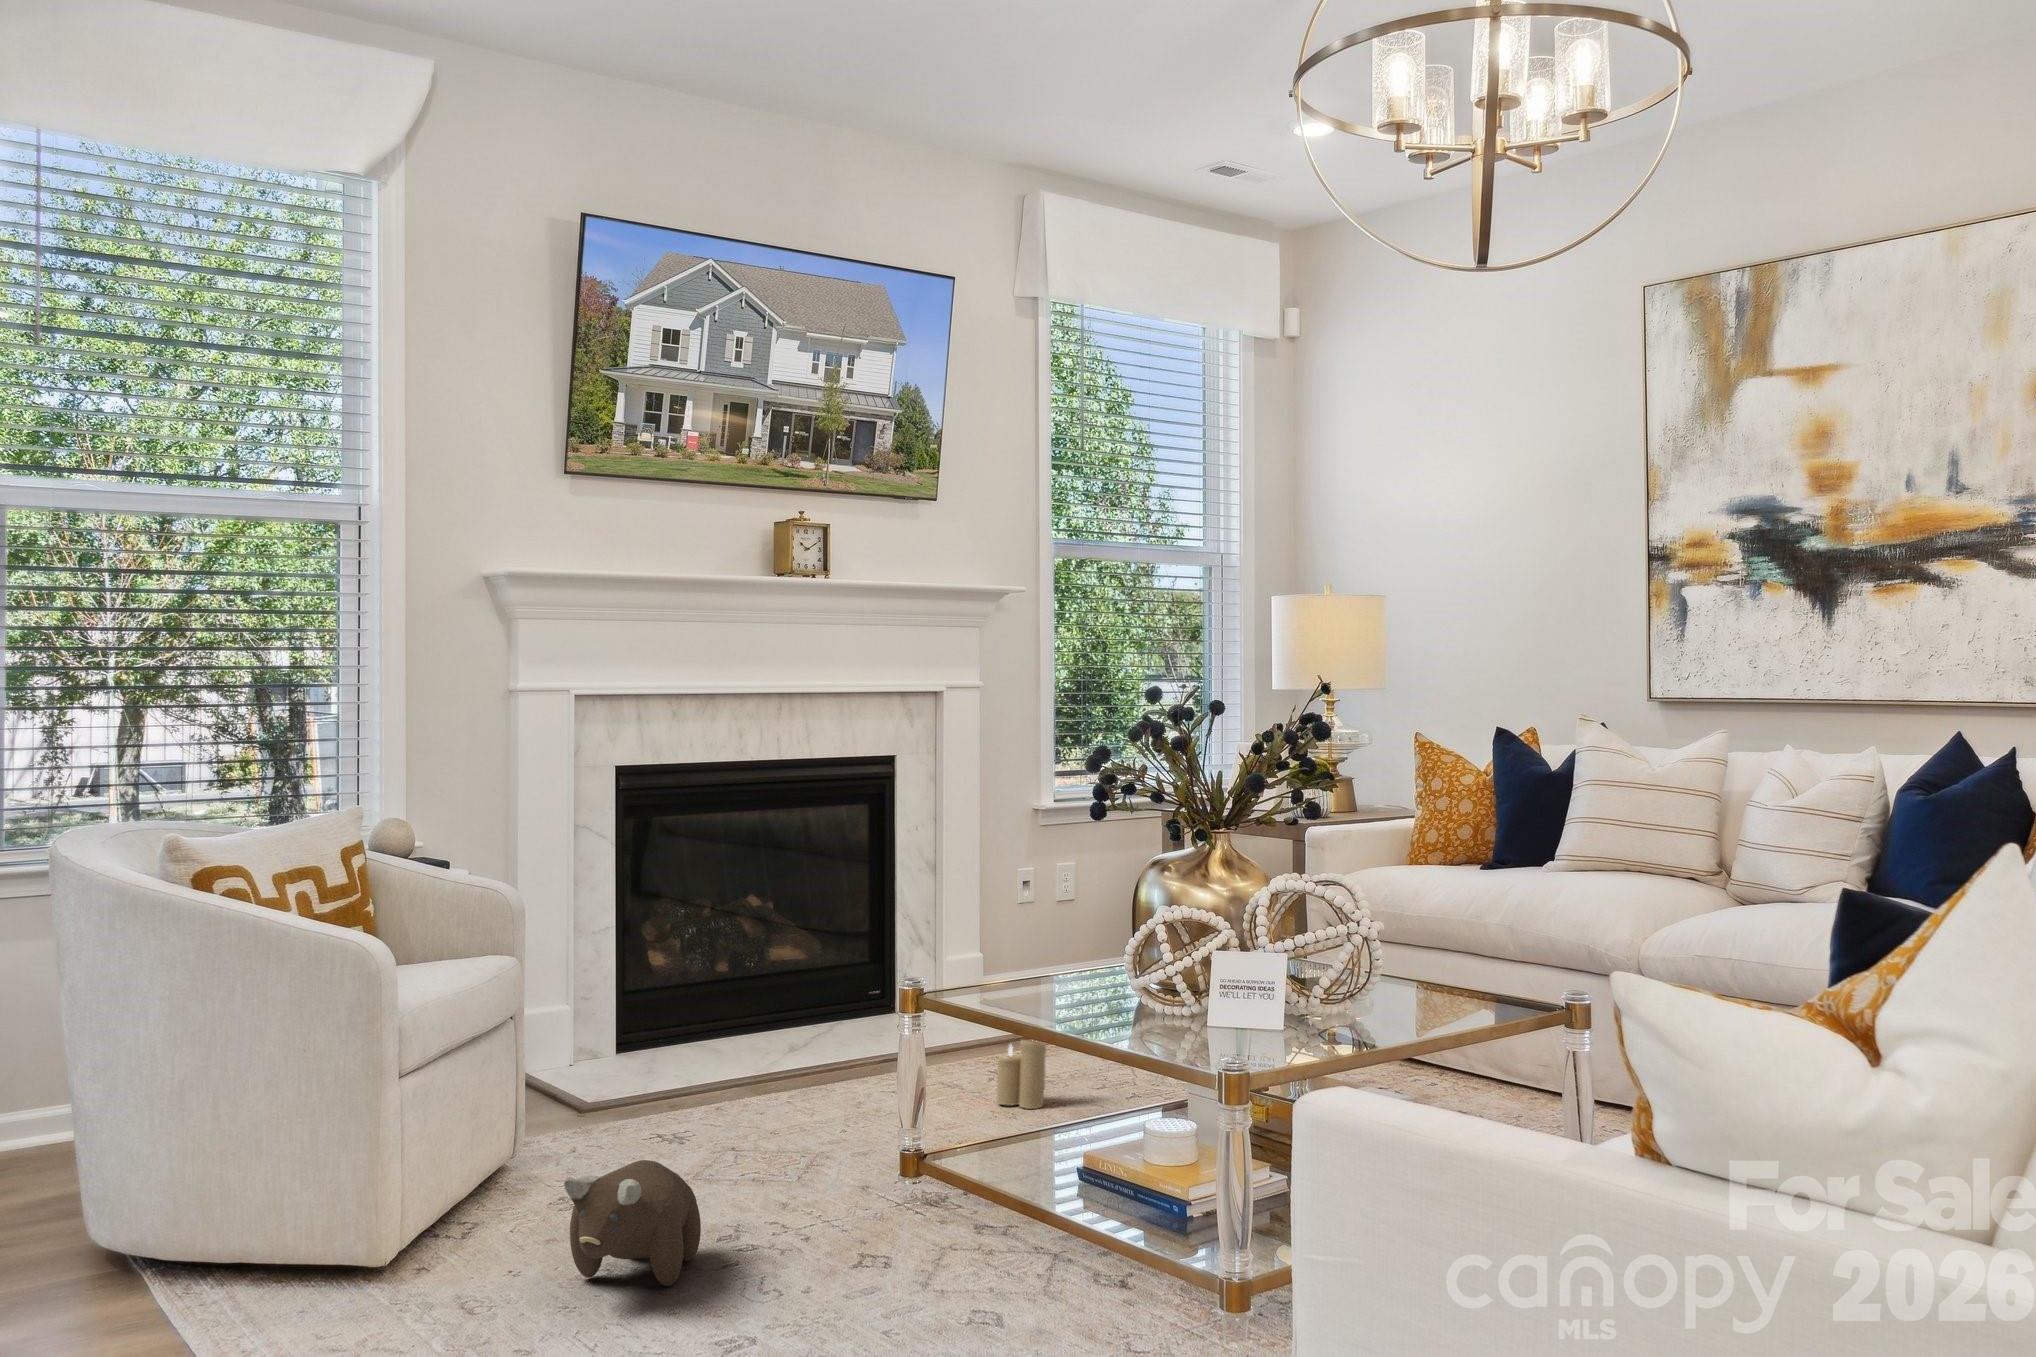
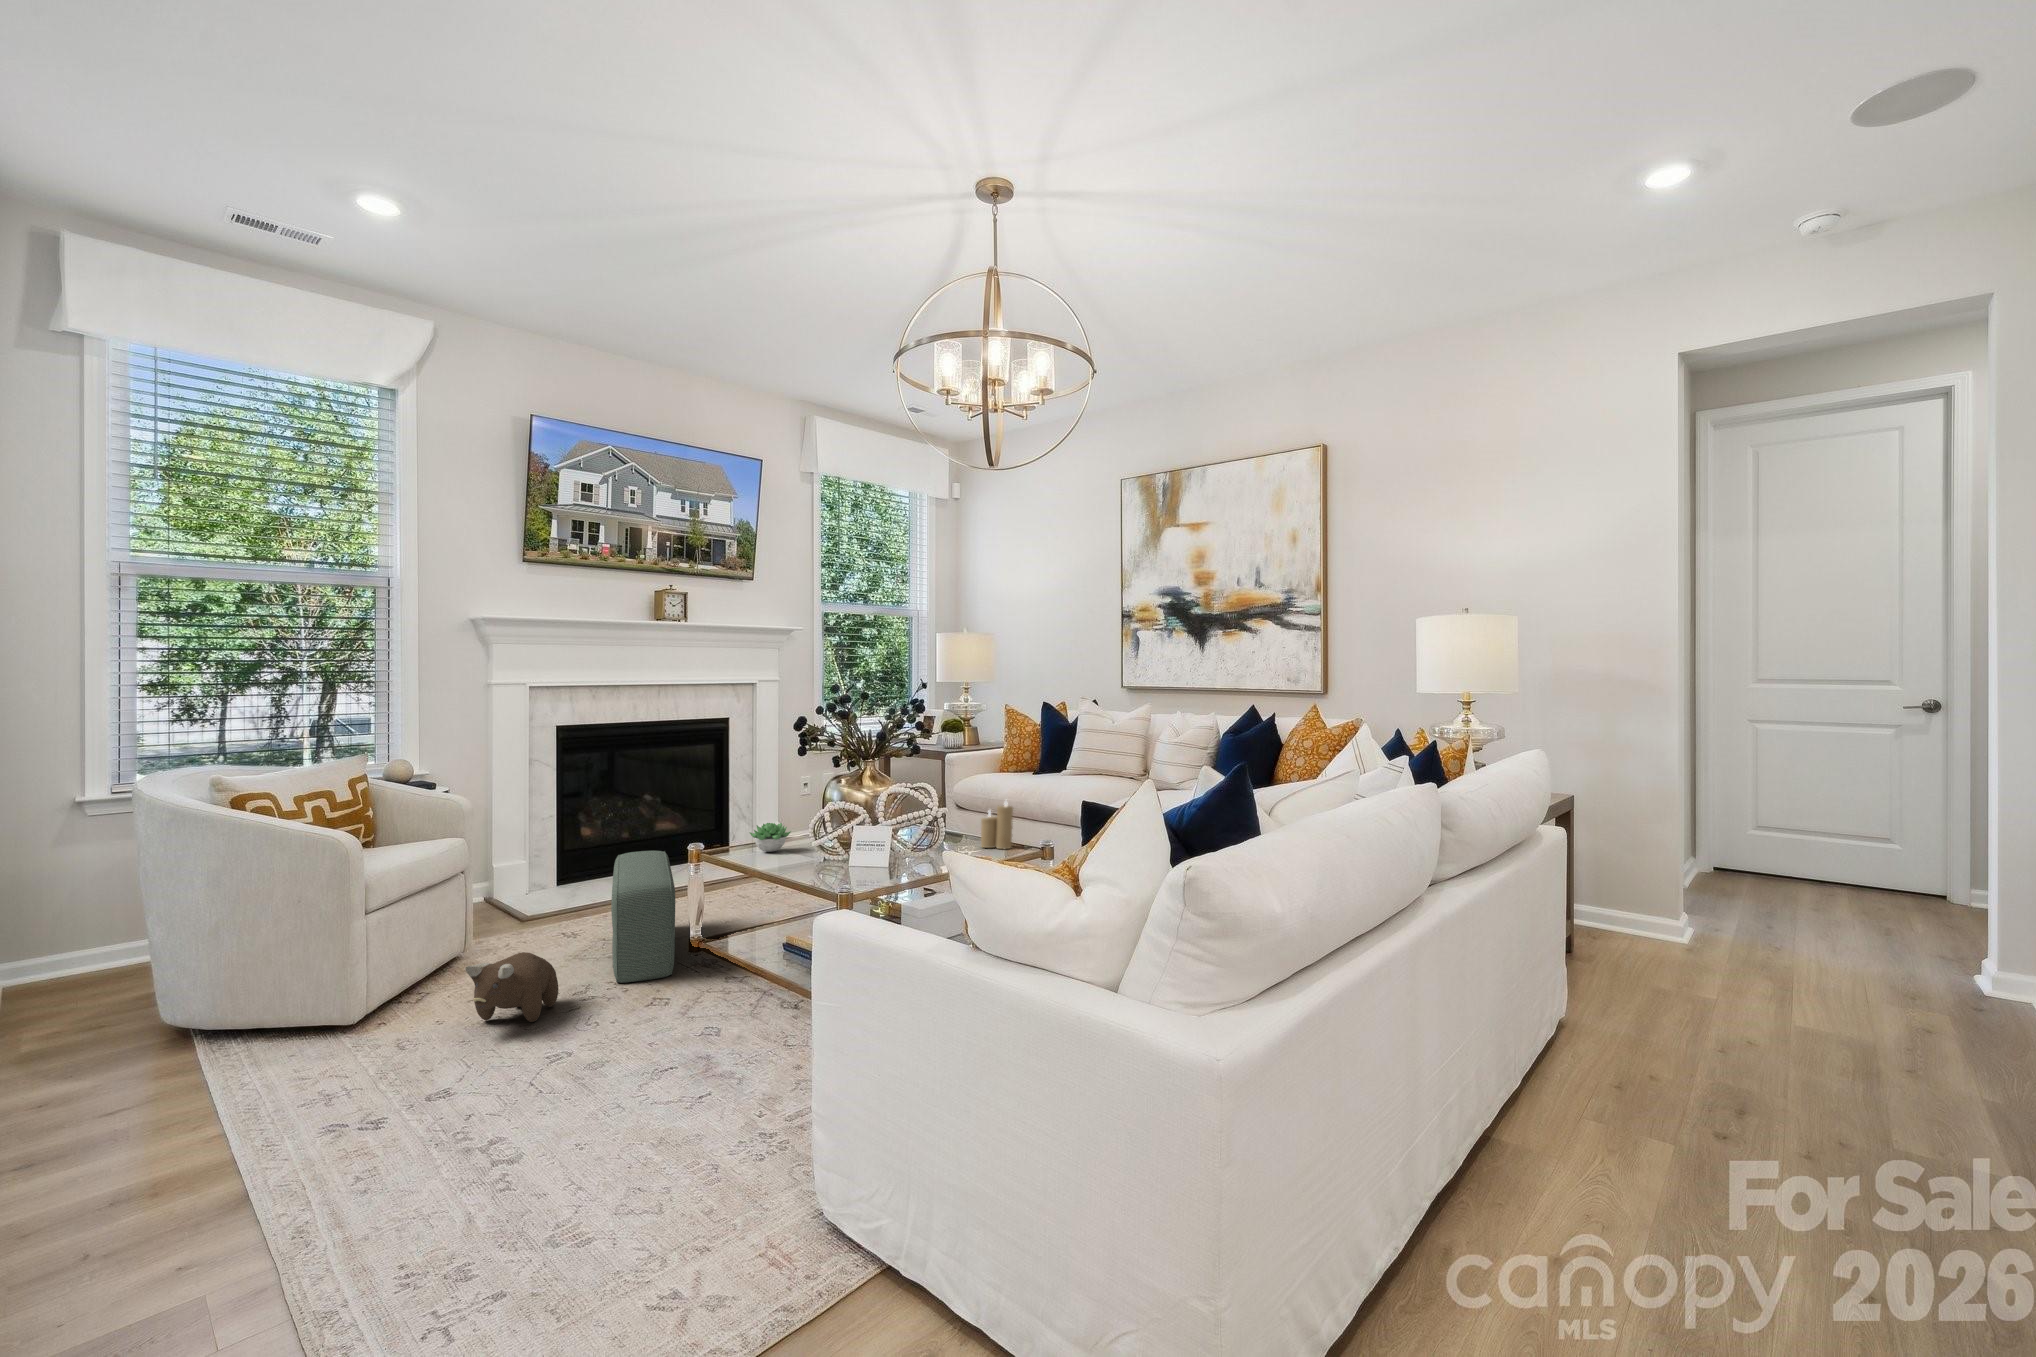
succulent plant: none [1005,942,1081,996] -> present [750,823,791,852]
pouf: none [750,988,881,1225] -> present [611,851,675,983]
candle: present [997,1040,1047,1109] -> present [981,801,1013,849]

